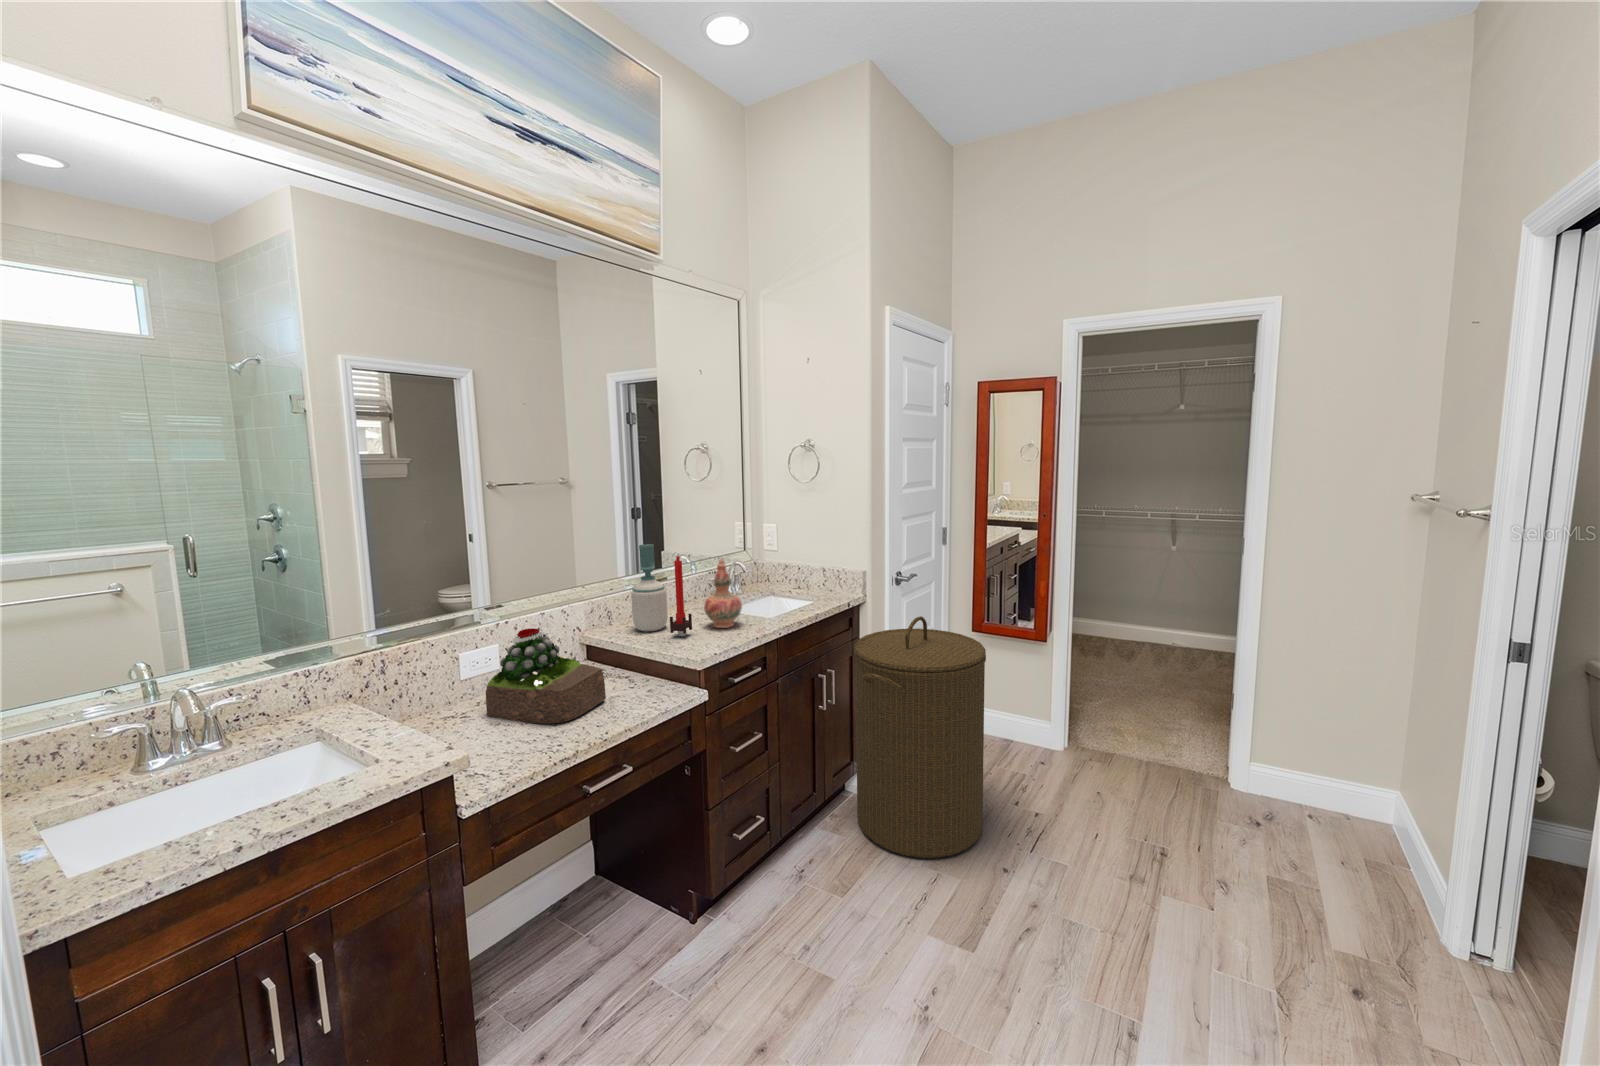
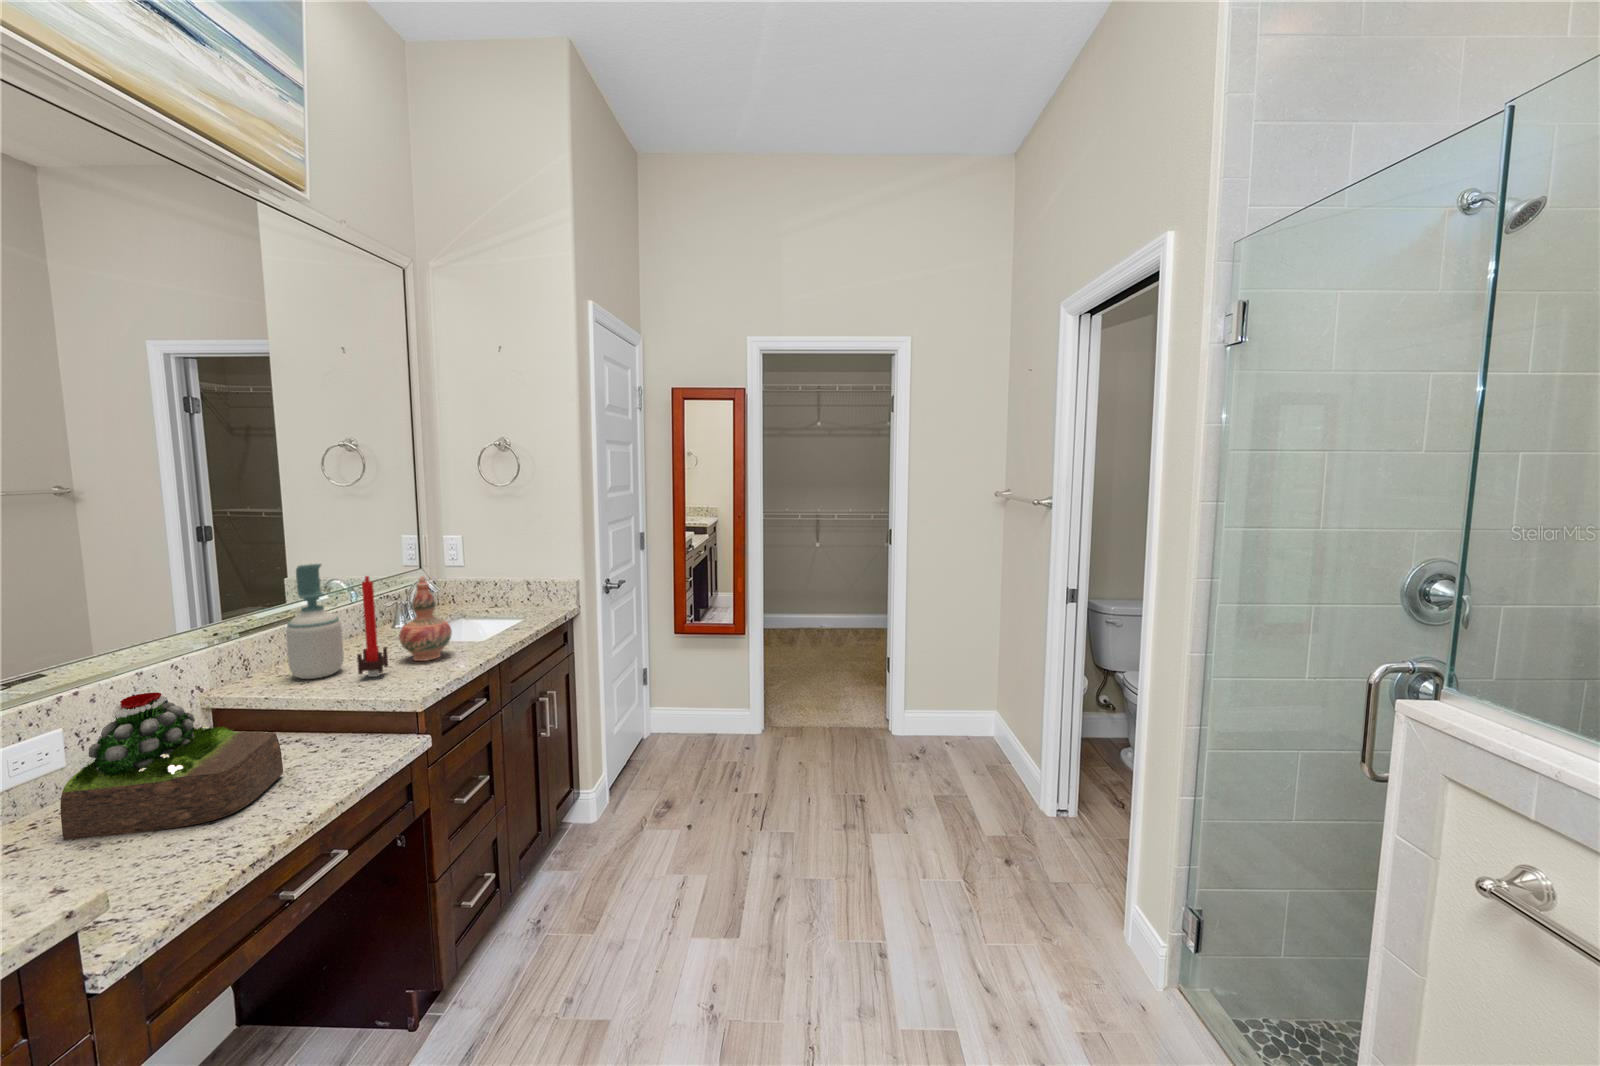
laundry hamper: present [854,616,986,858] -> none [577,622,714,869]

